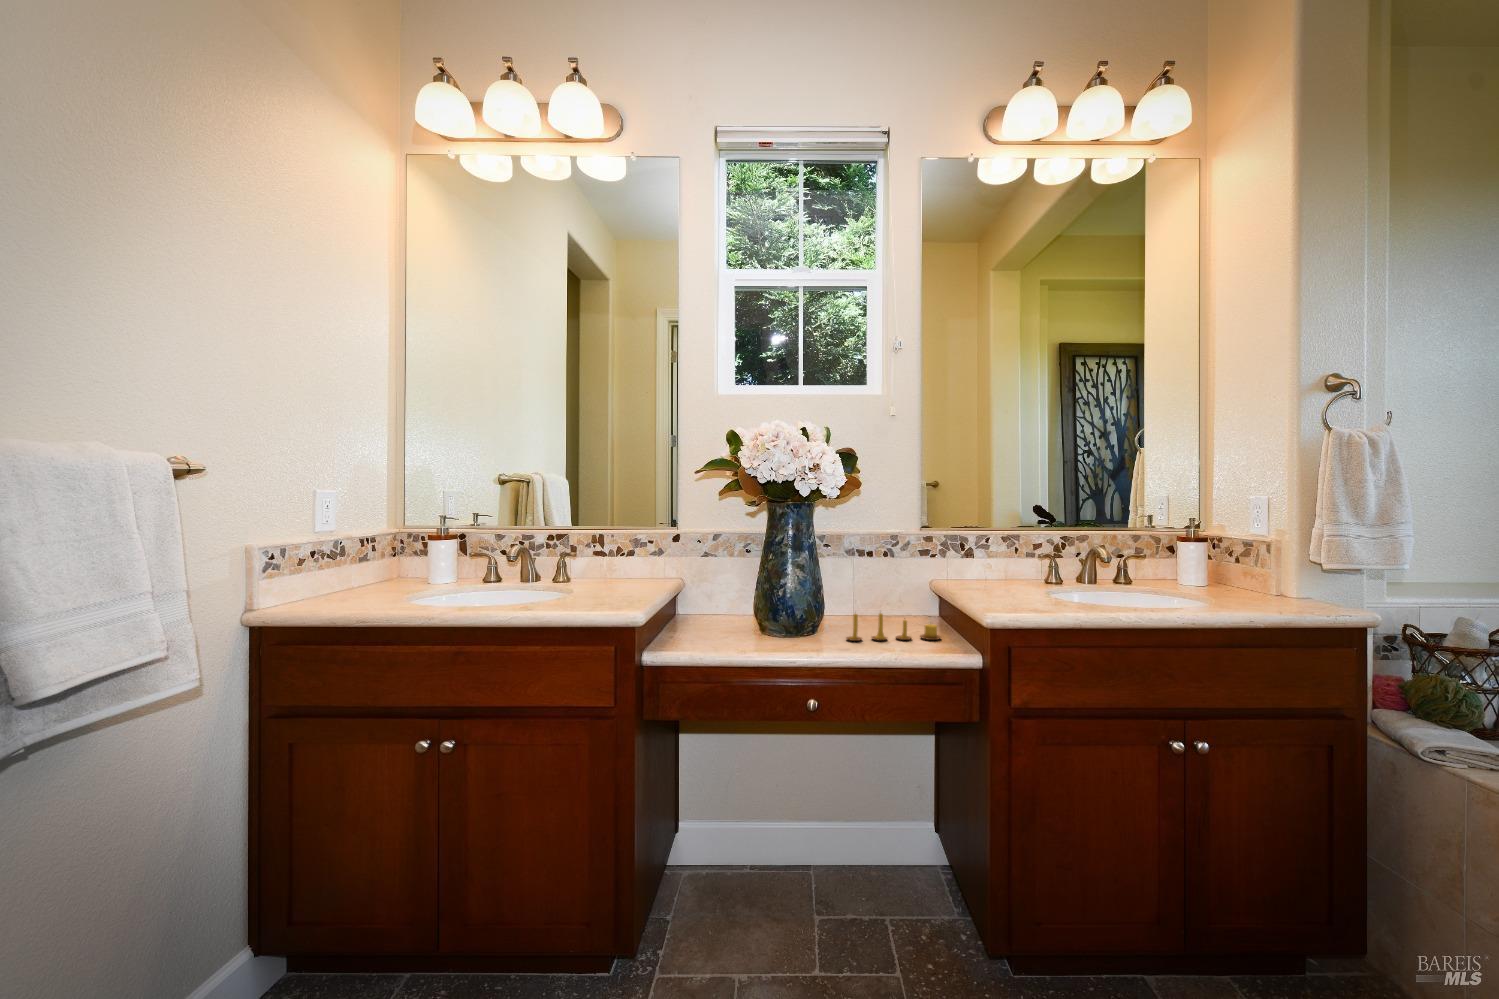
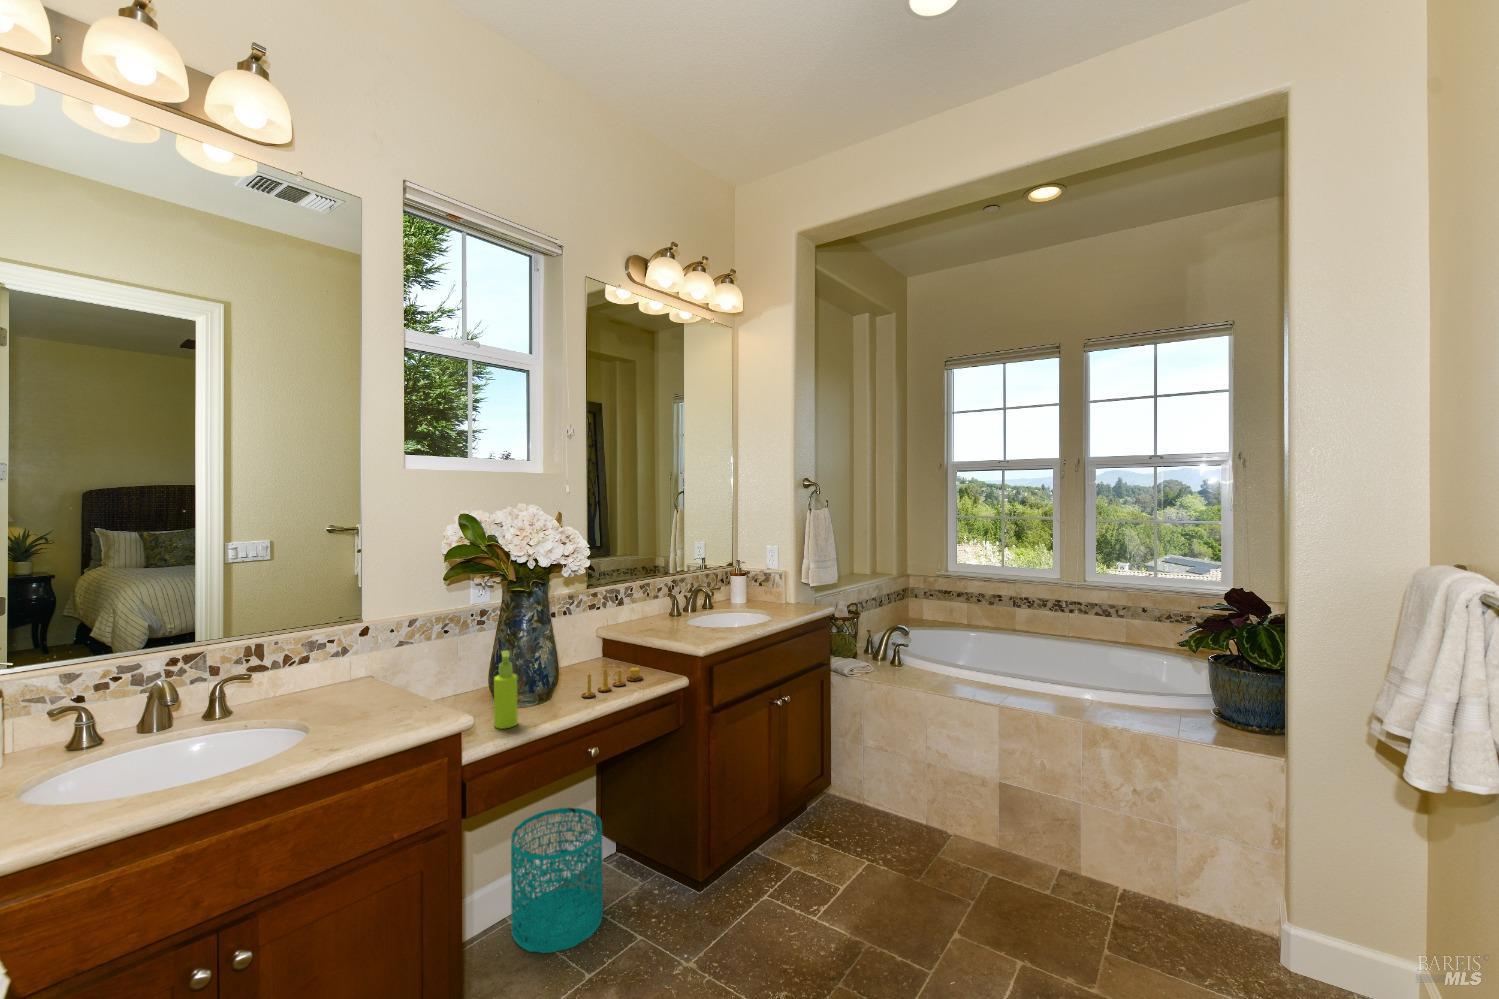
soap dispenser: none [732,563,755,644] -> present [494,651,518,729]
wastebasket: none [792,772,894,934] -> present [511,808,603,953]

